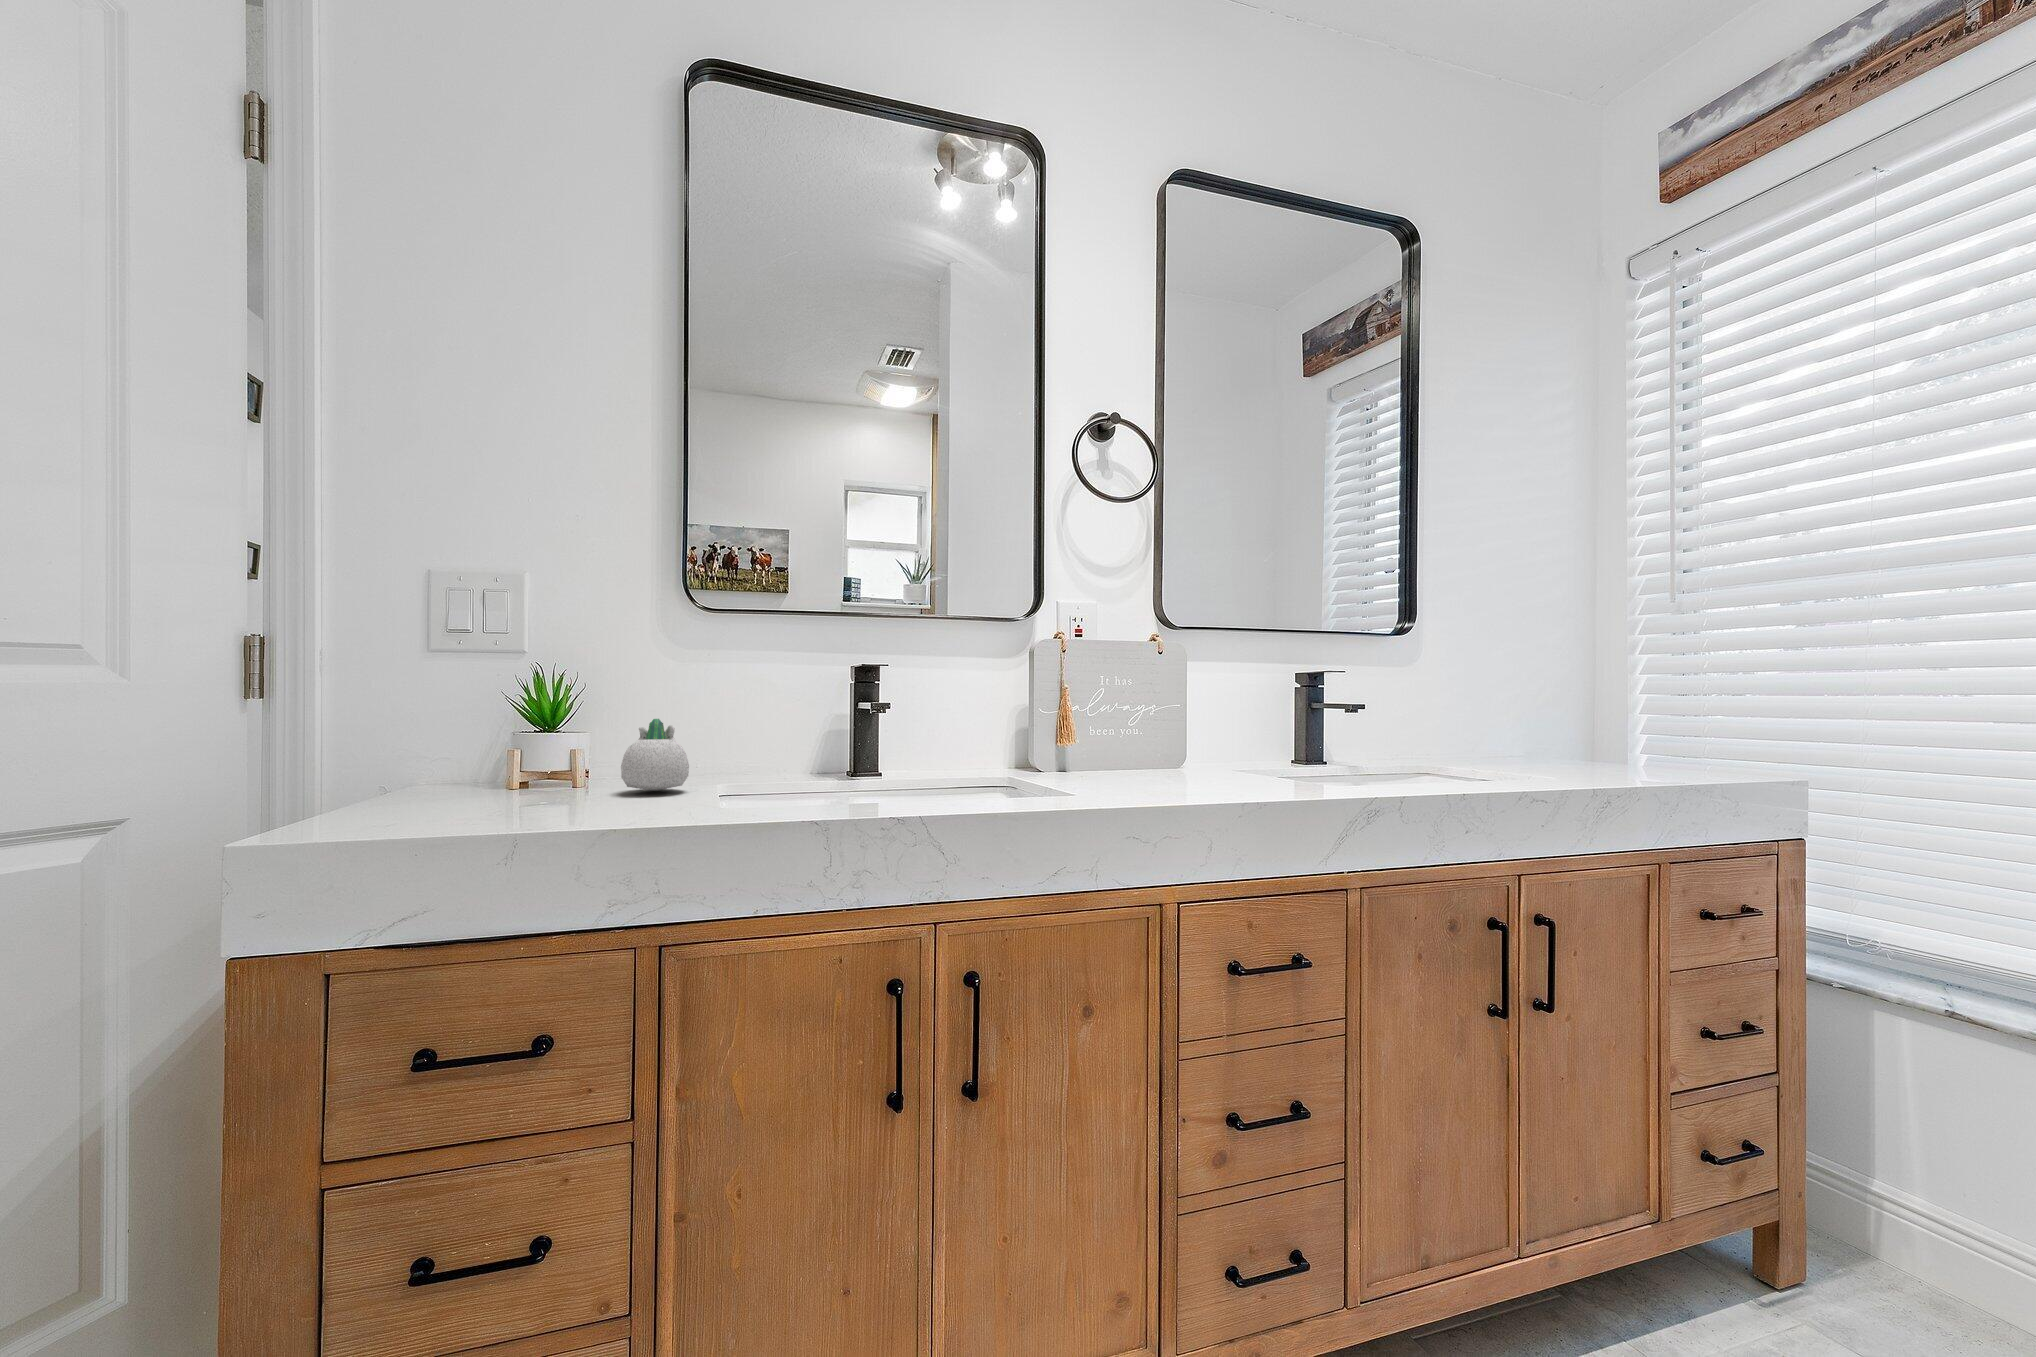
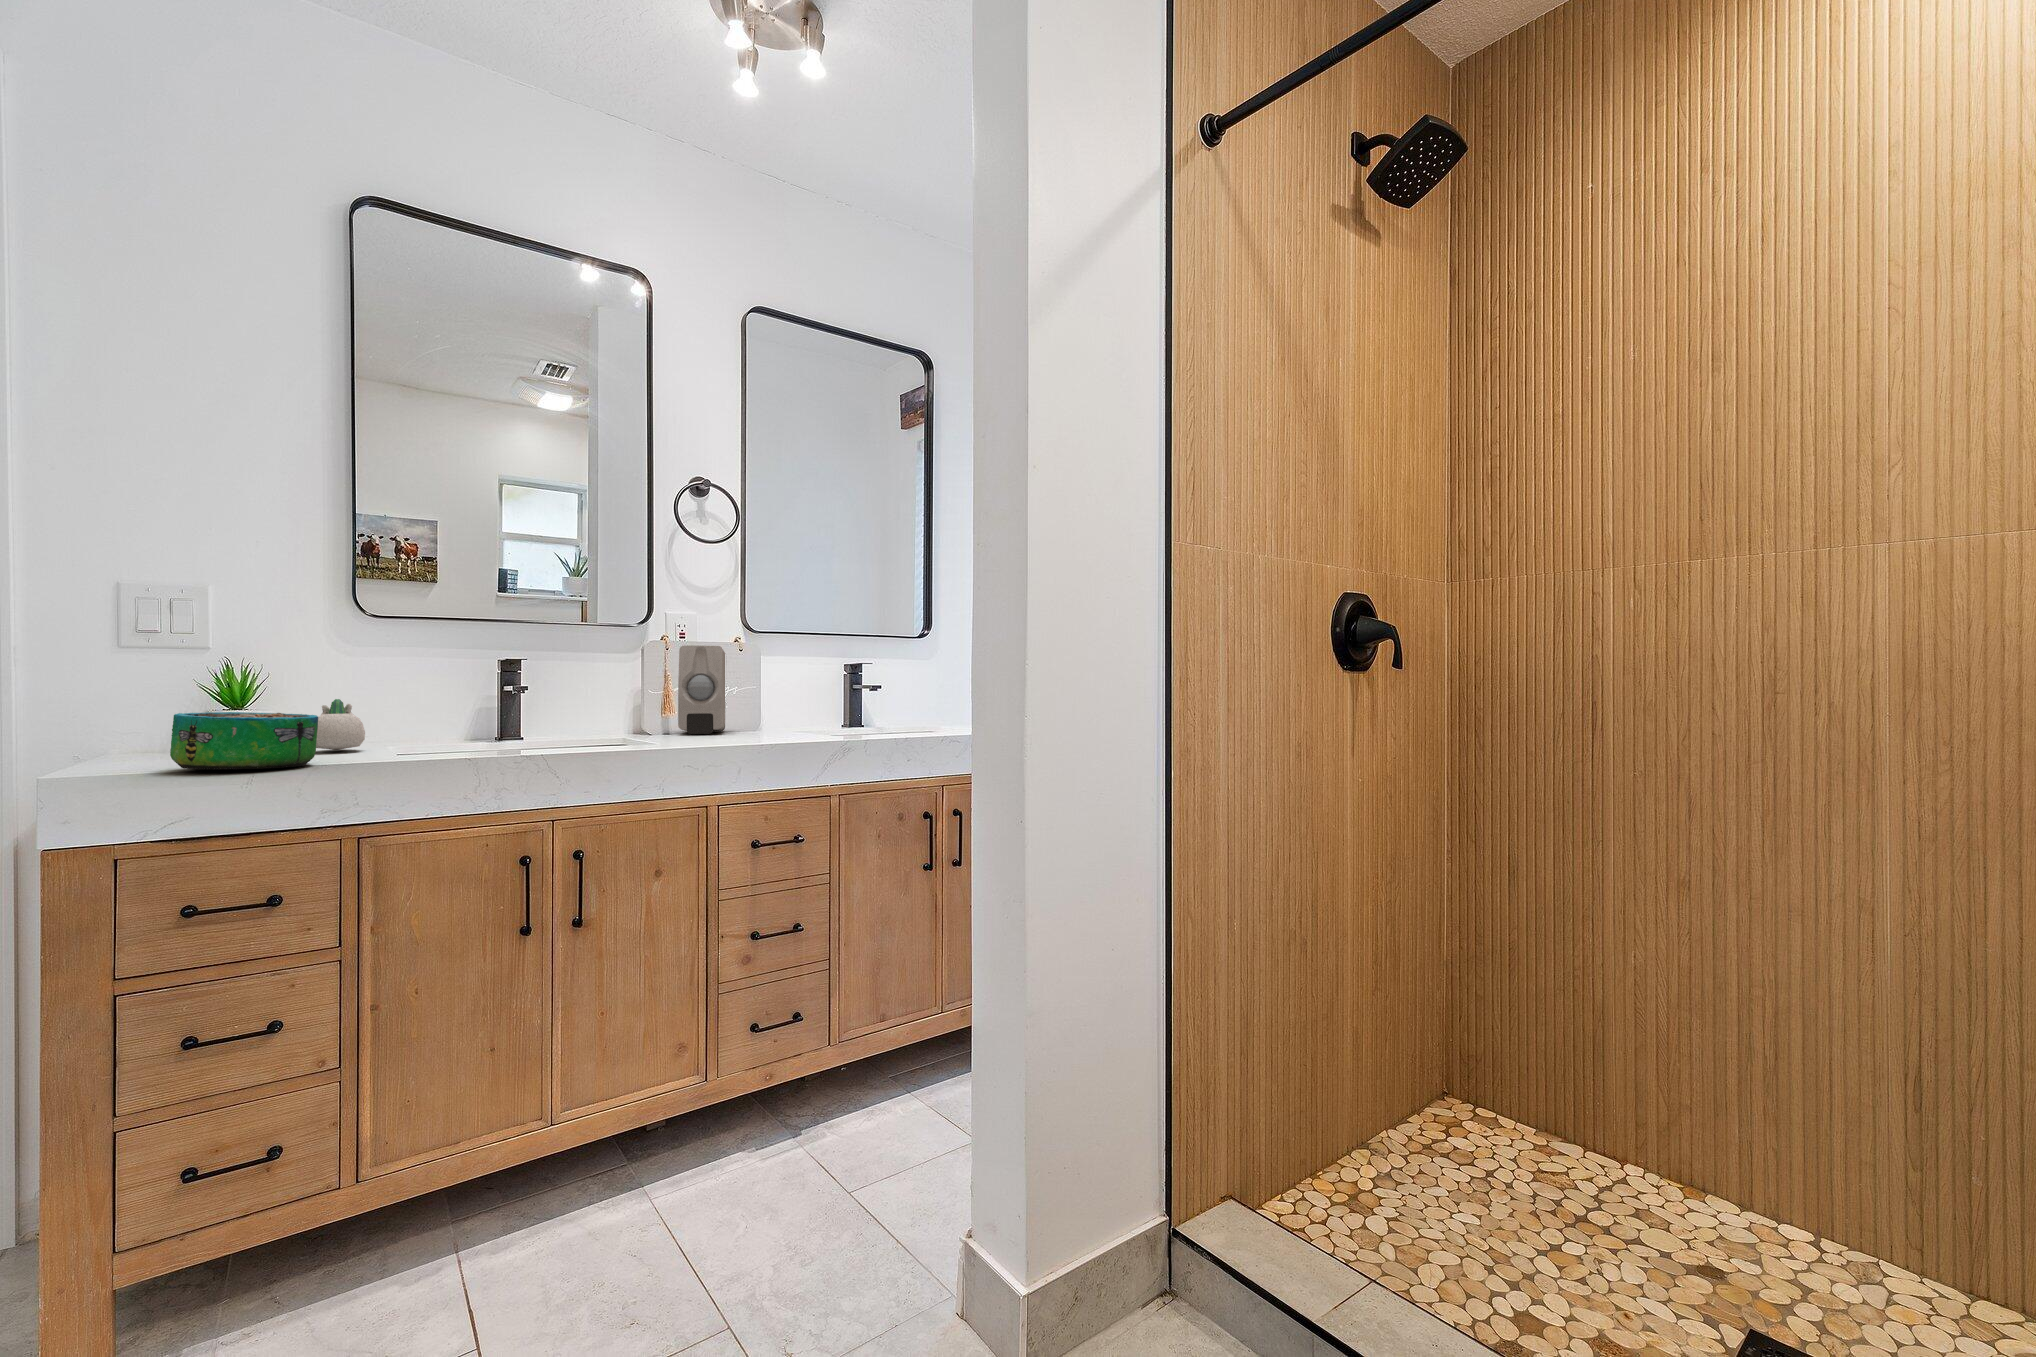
soap dispenser: none [1080,645,1141,774] -> present [678,645,726,734]
decorative bowl: none [421,737,616,828] -> present [170,712,318,769]

